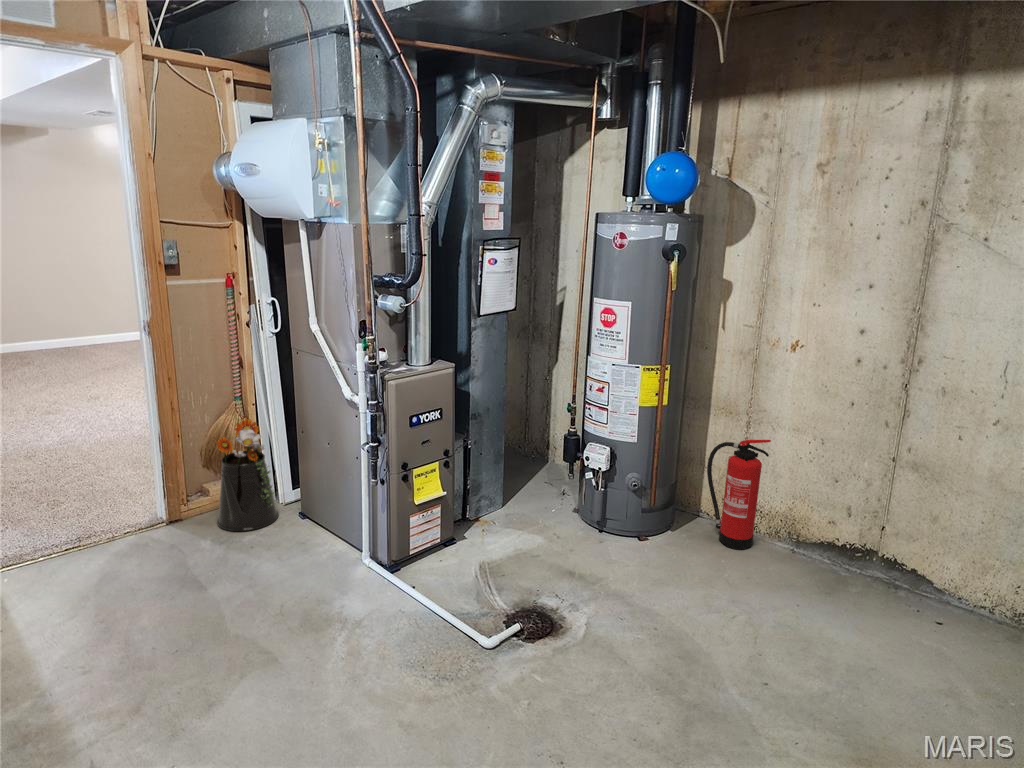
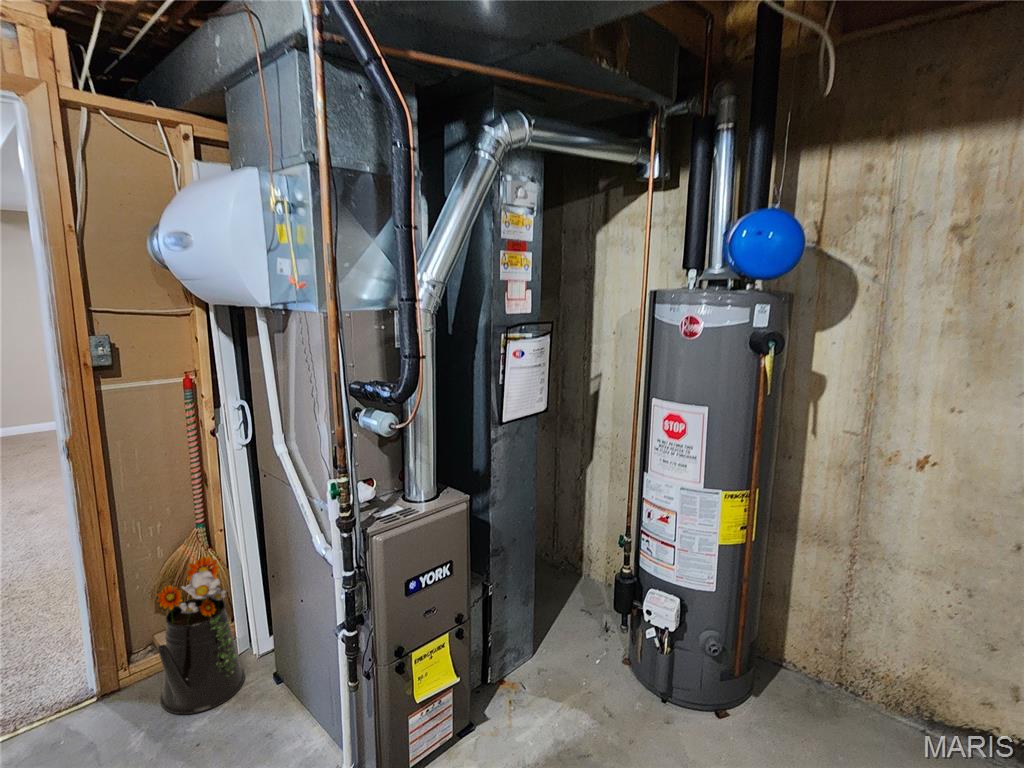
fire extinguisher: present [707,440,771,550] -> none [801,585,899,735]

